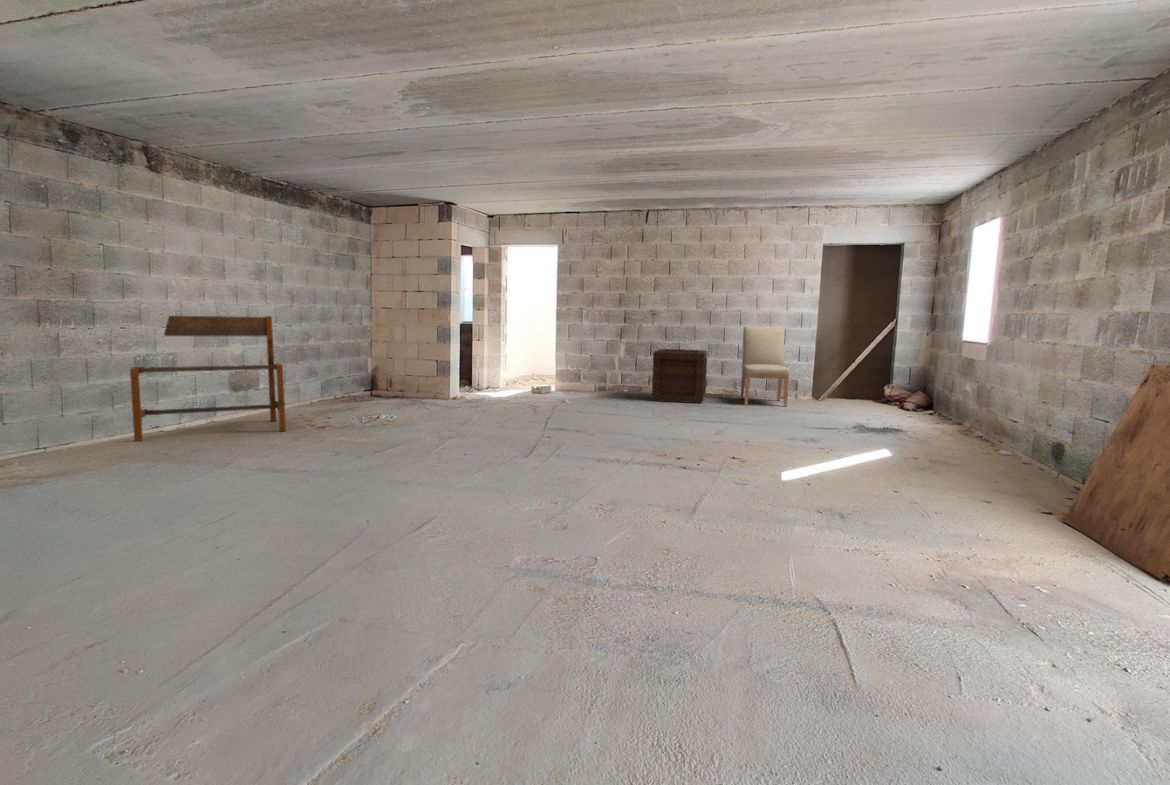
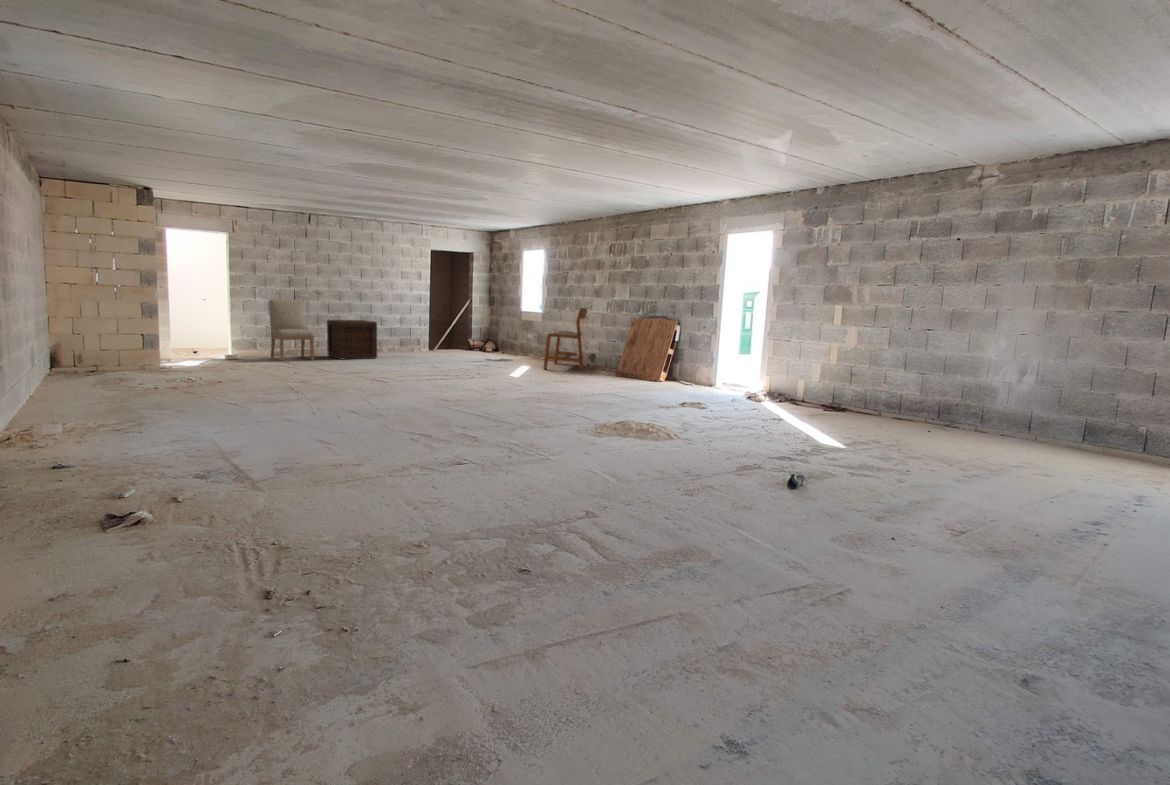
bench: present [130,316,286,441] -> present [544,308,590,371]
chair: present [740,326,790,406] -> present [269,299,314,361]

